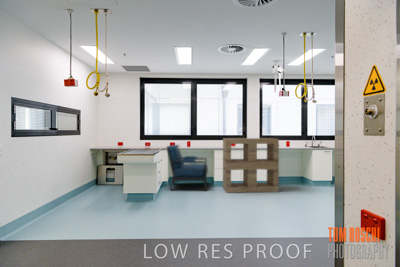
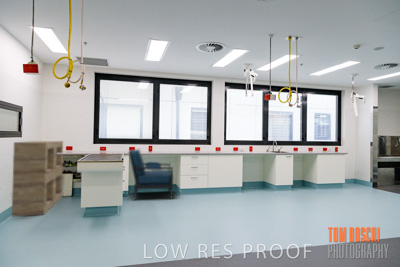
shelving unit: present [223,138,279,193] -> present [12,141,63,216]

